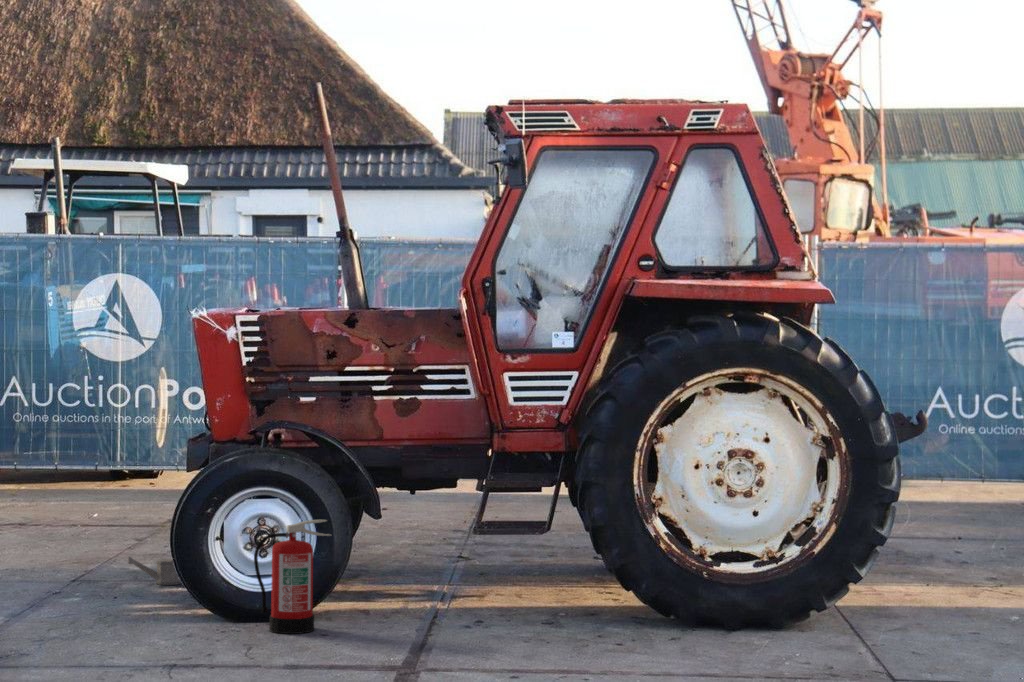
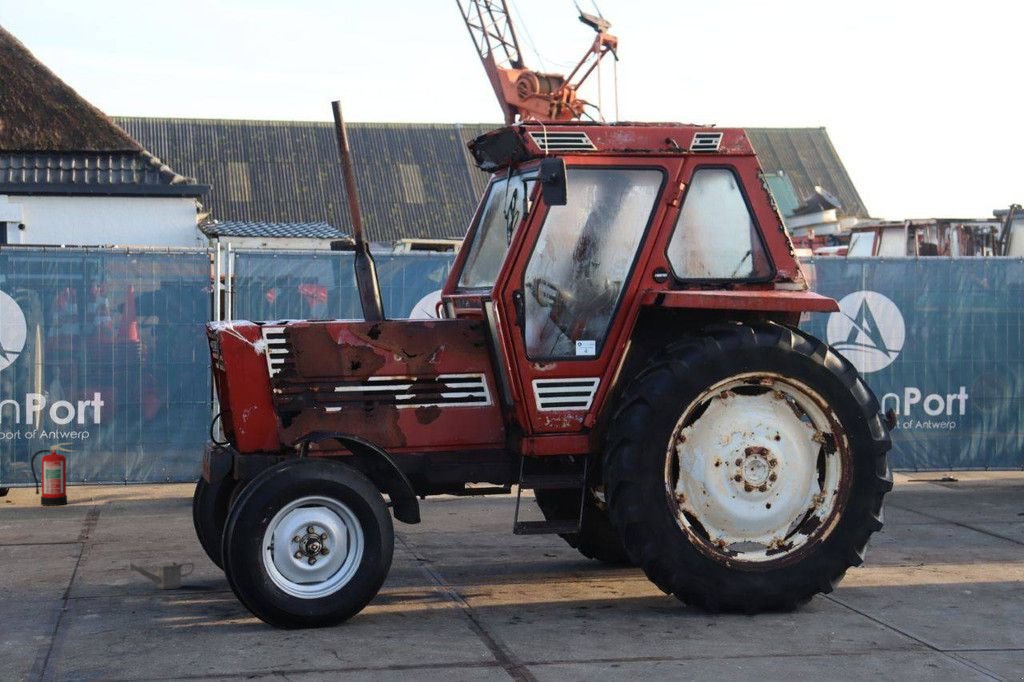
fire extinguisher: present [254,520,329,634] -> present [31,443,72,506]

